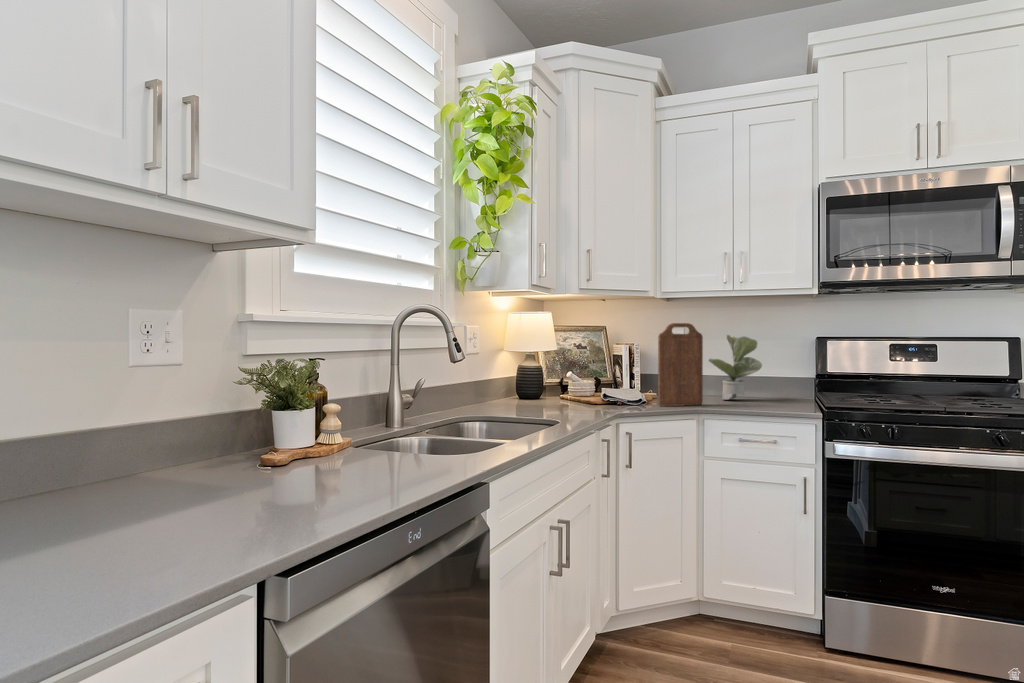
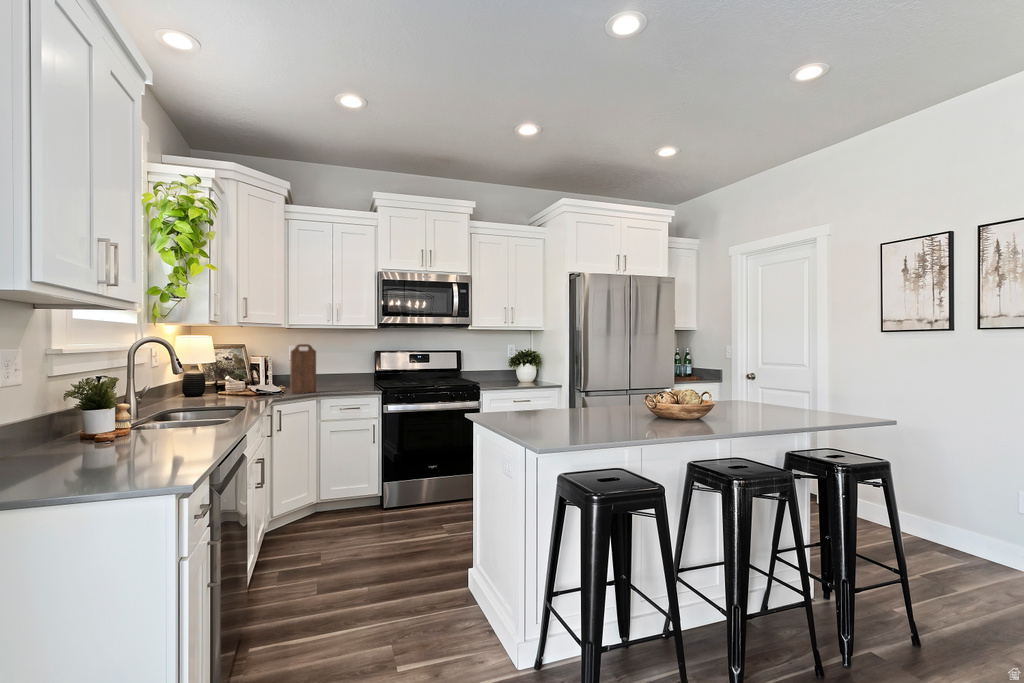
potted plant: present [709,335,762,400] -> none [317,351,348,389]

